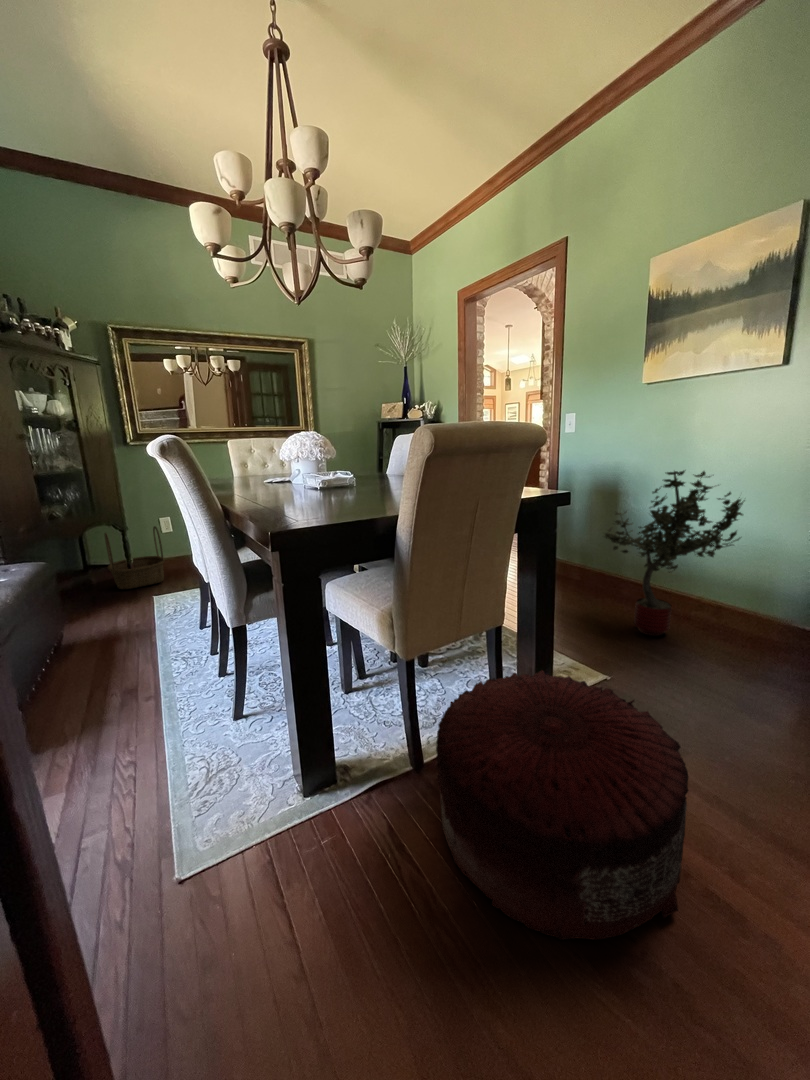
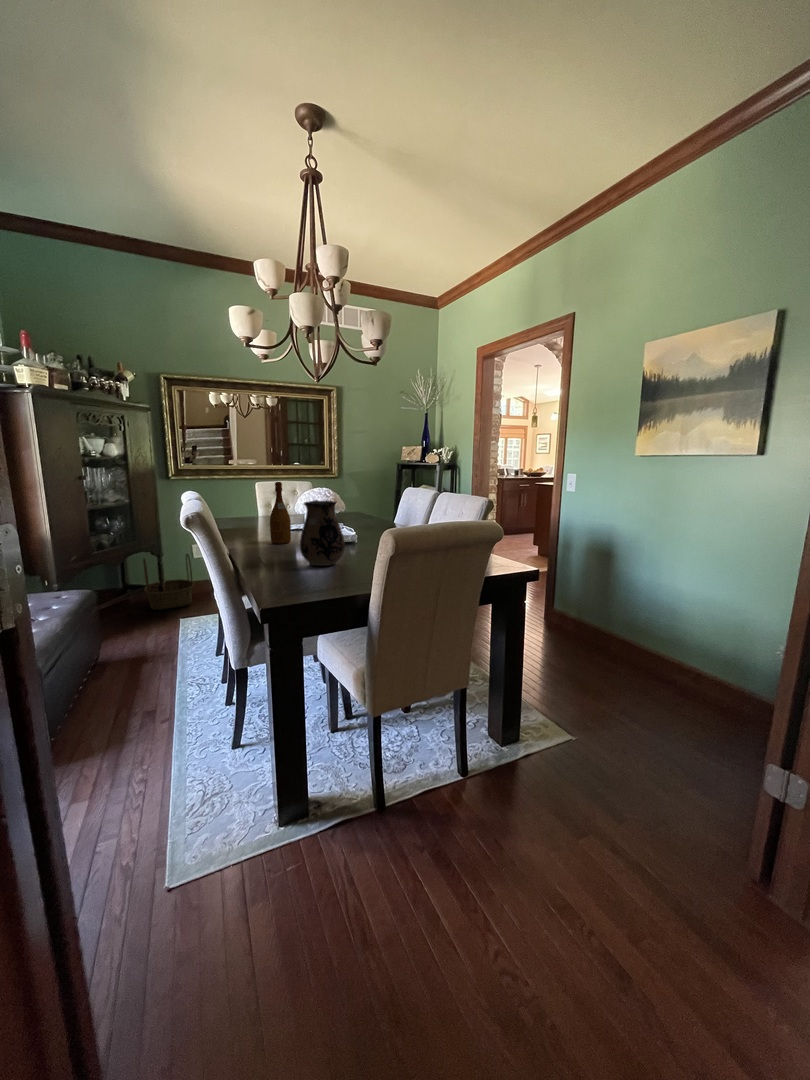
wine bottle: none [255,418,280,490] -> present [270,482,291,544]
ceramic pitcher: none [299,425,351,501] -> present [300,500,345,566]
potted tree: present [604,471,745,636] -> none [589,545,714,699]
pouf: present [436,670,689,940] -> none [383,733,593,981]

